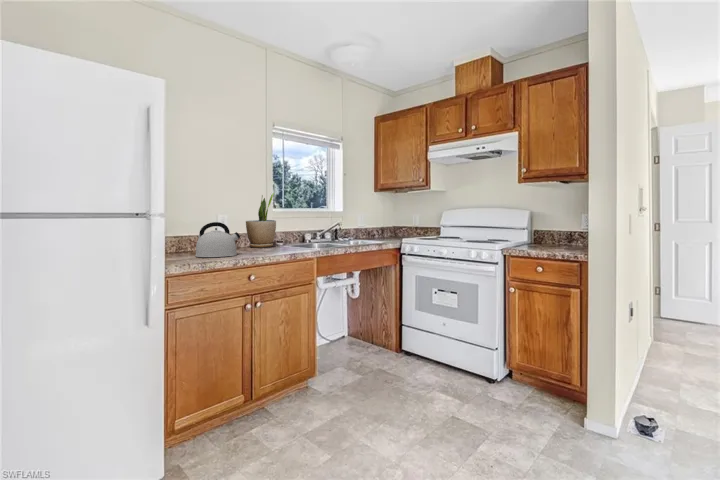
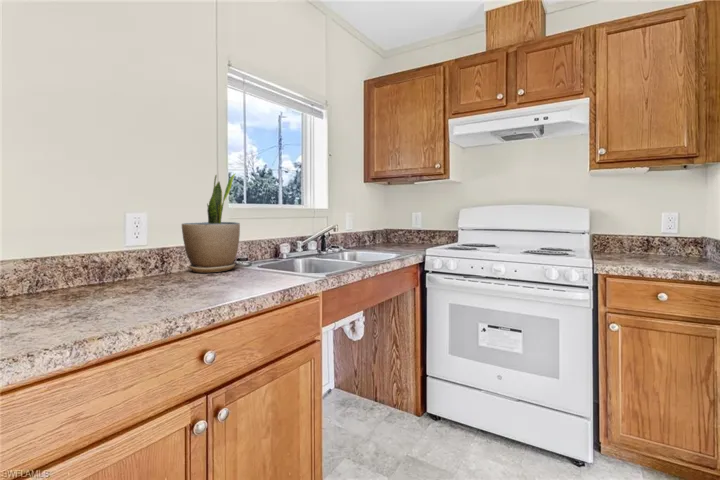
kettle: present [195,222,240,257] -> none [52,226,177,320]

